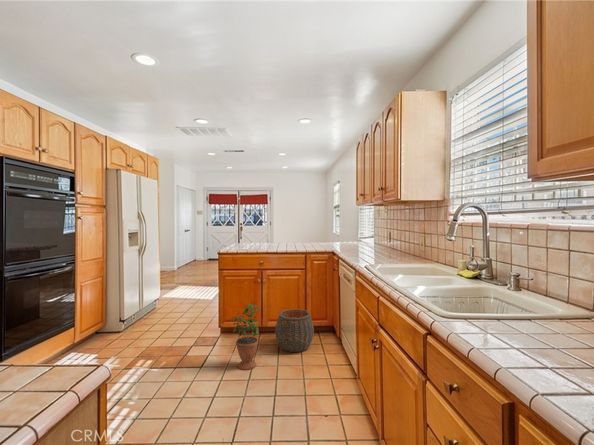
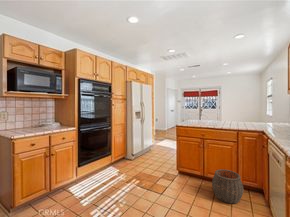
potted plant: present [232,304,259,370] -> none [179,160,199,207]

